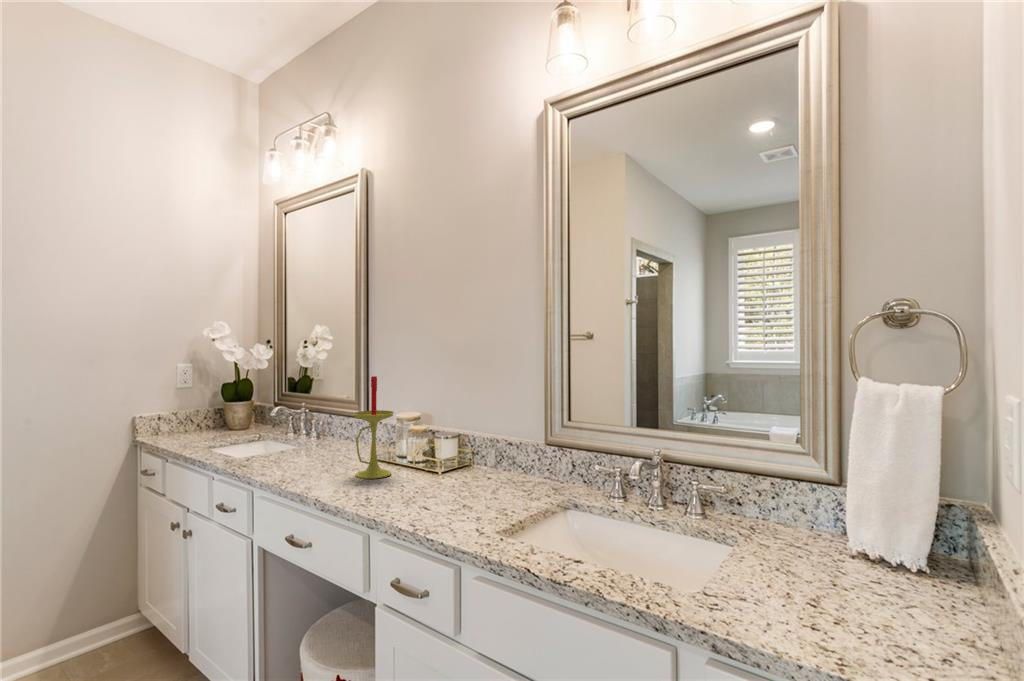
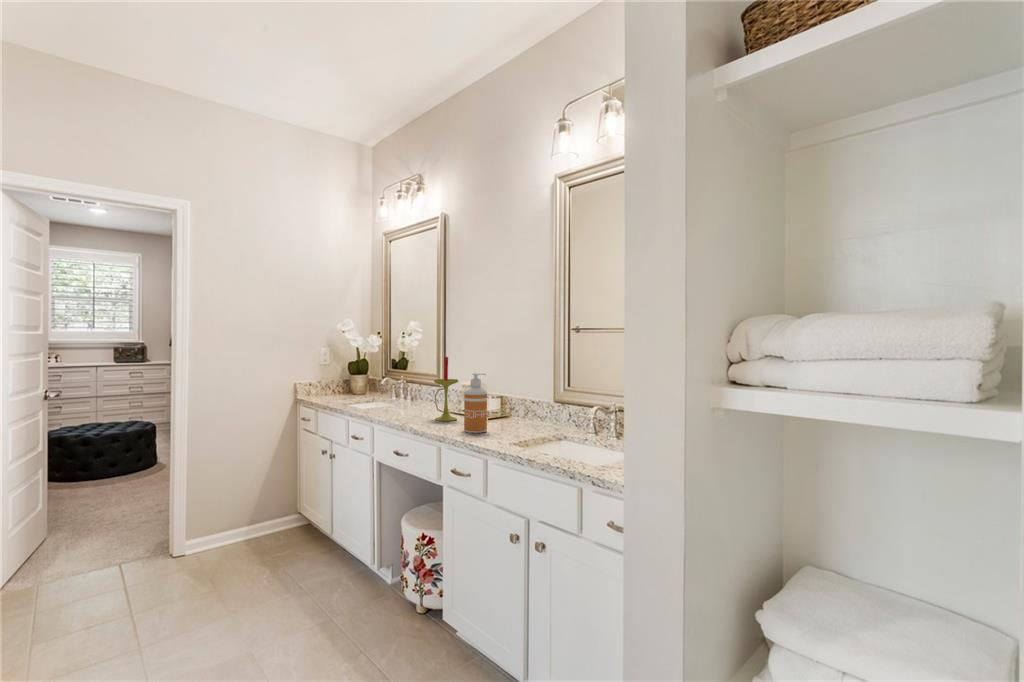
soap dispenser: none [409,404,448,506] -> present [464,373,487,433]

